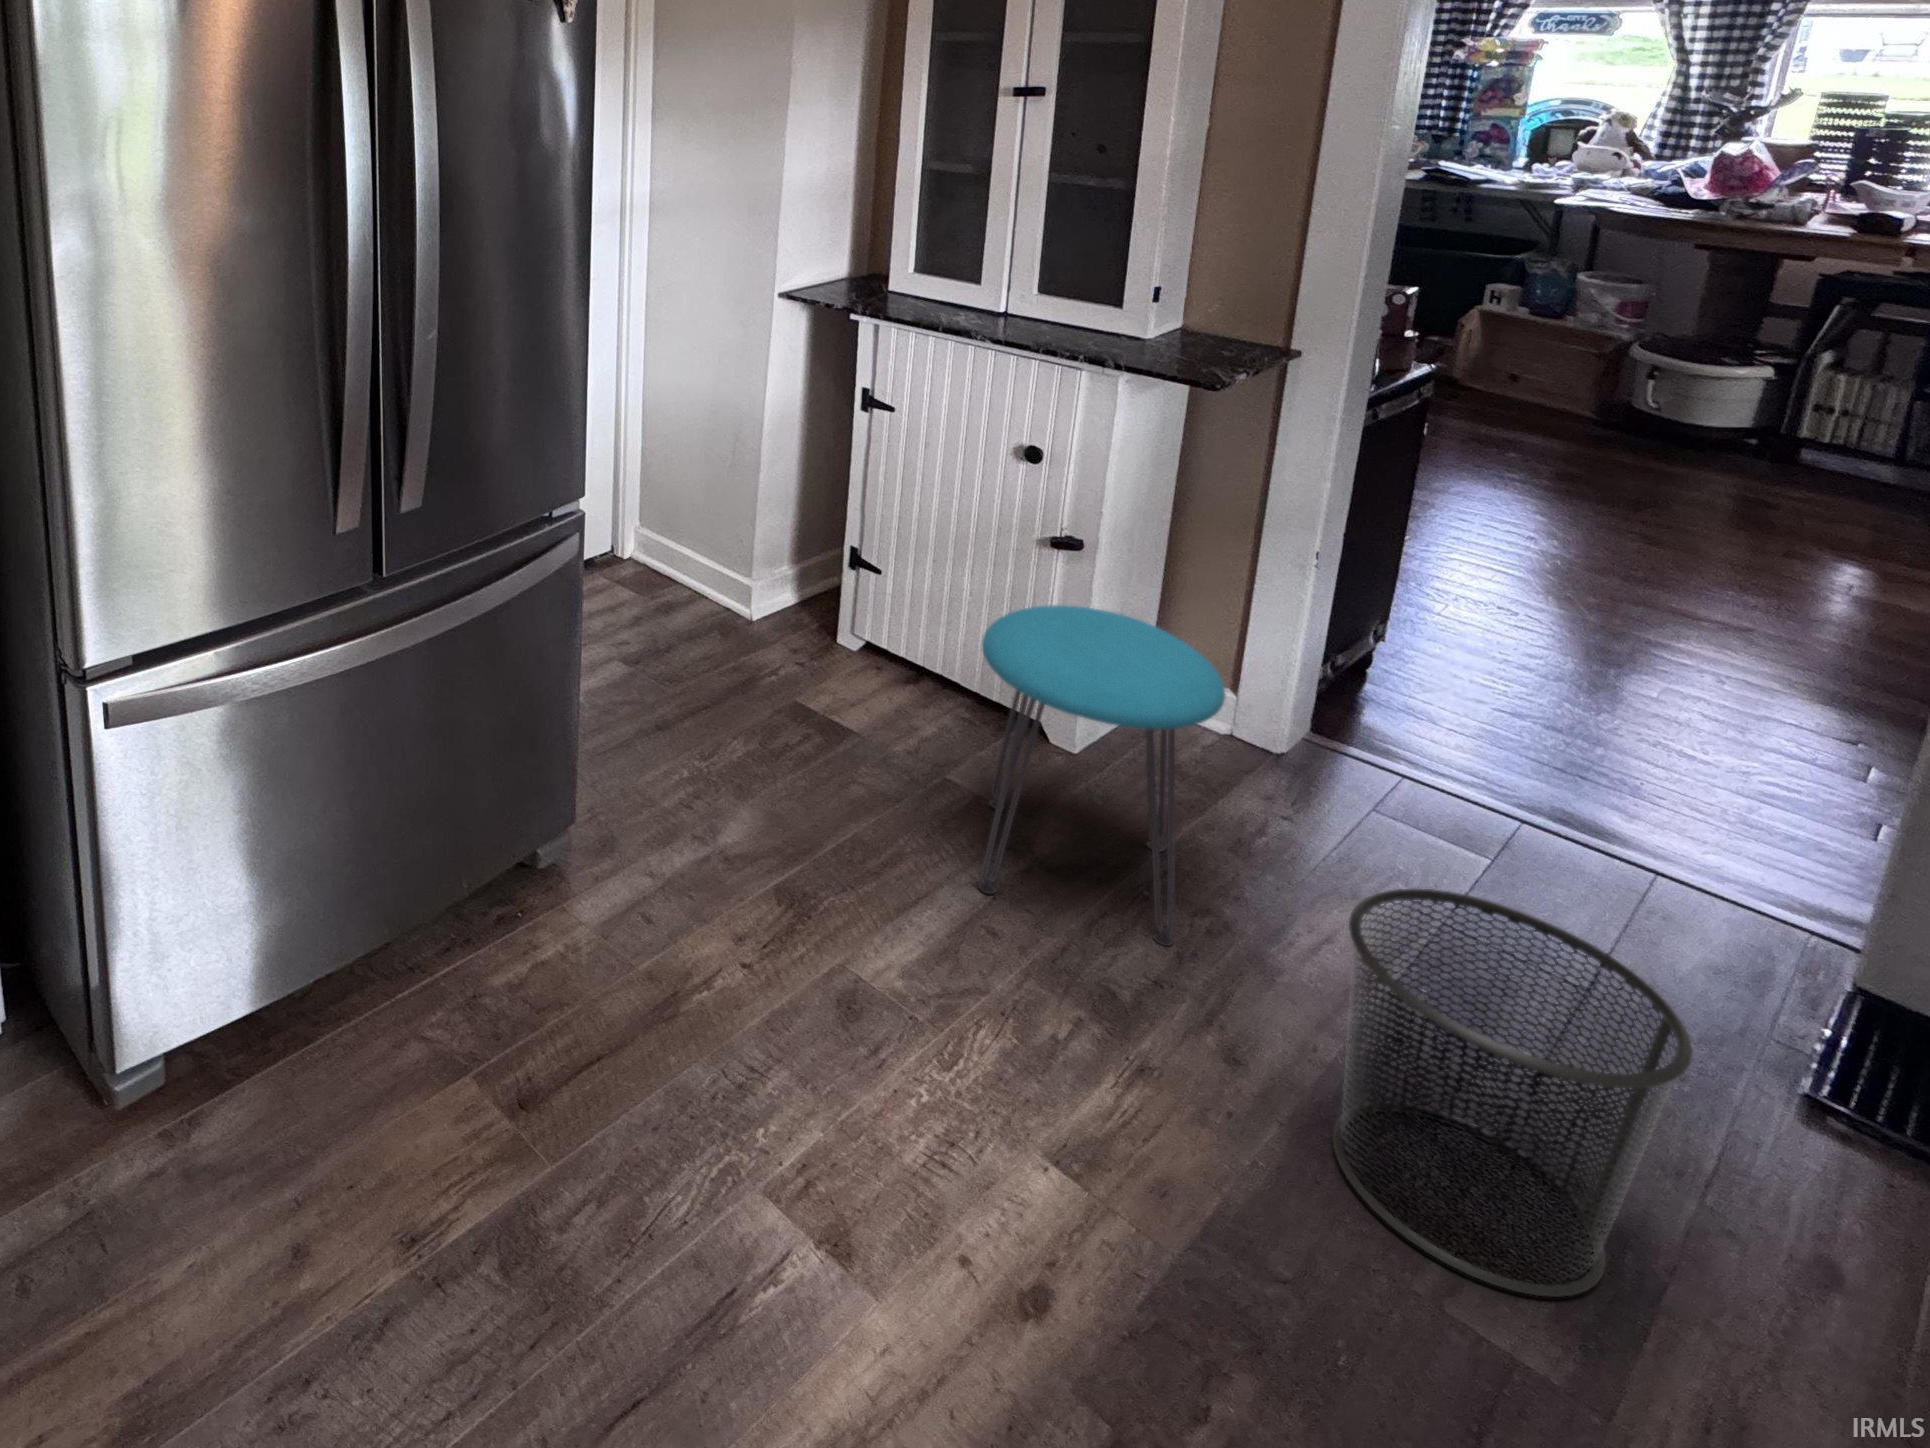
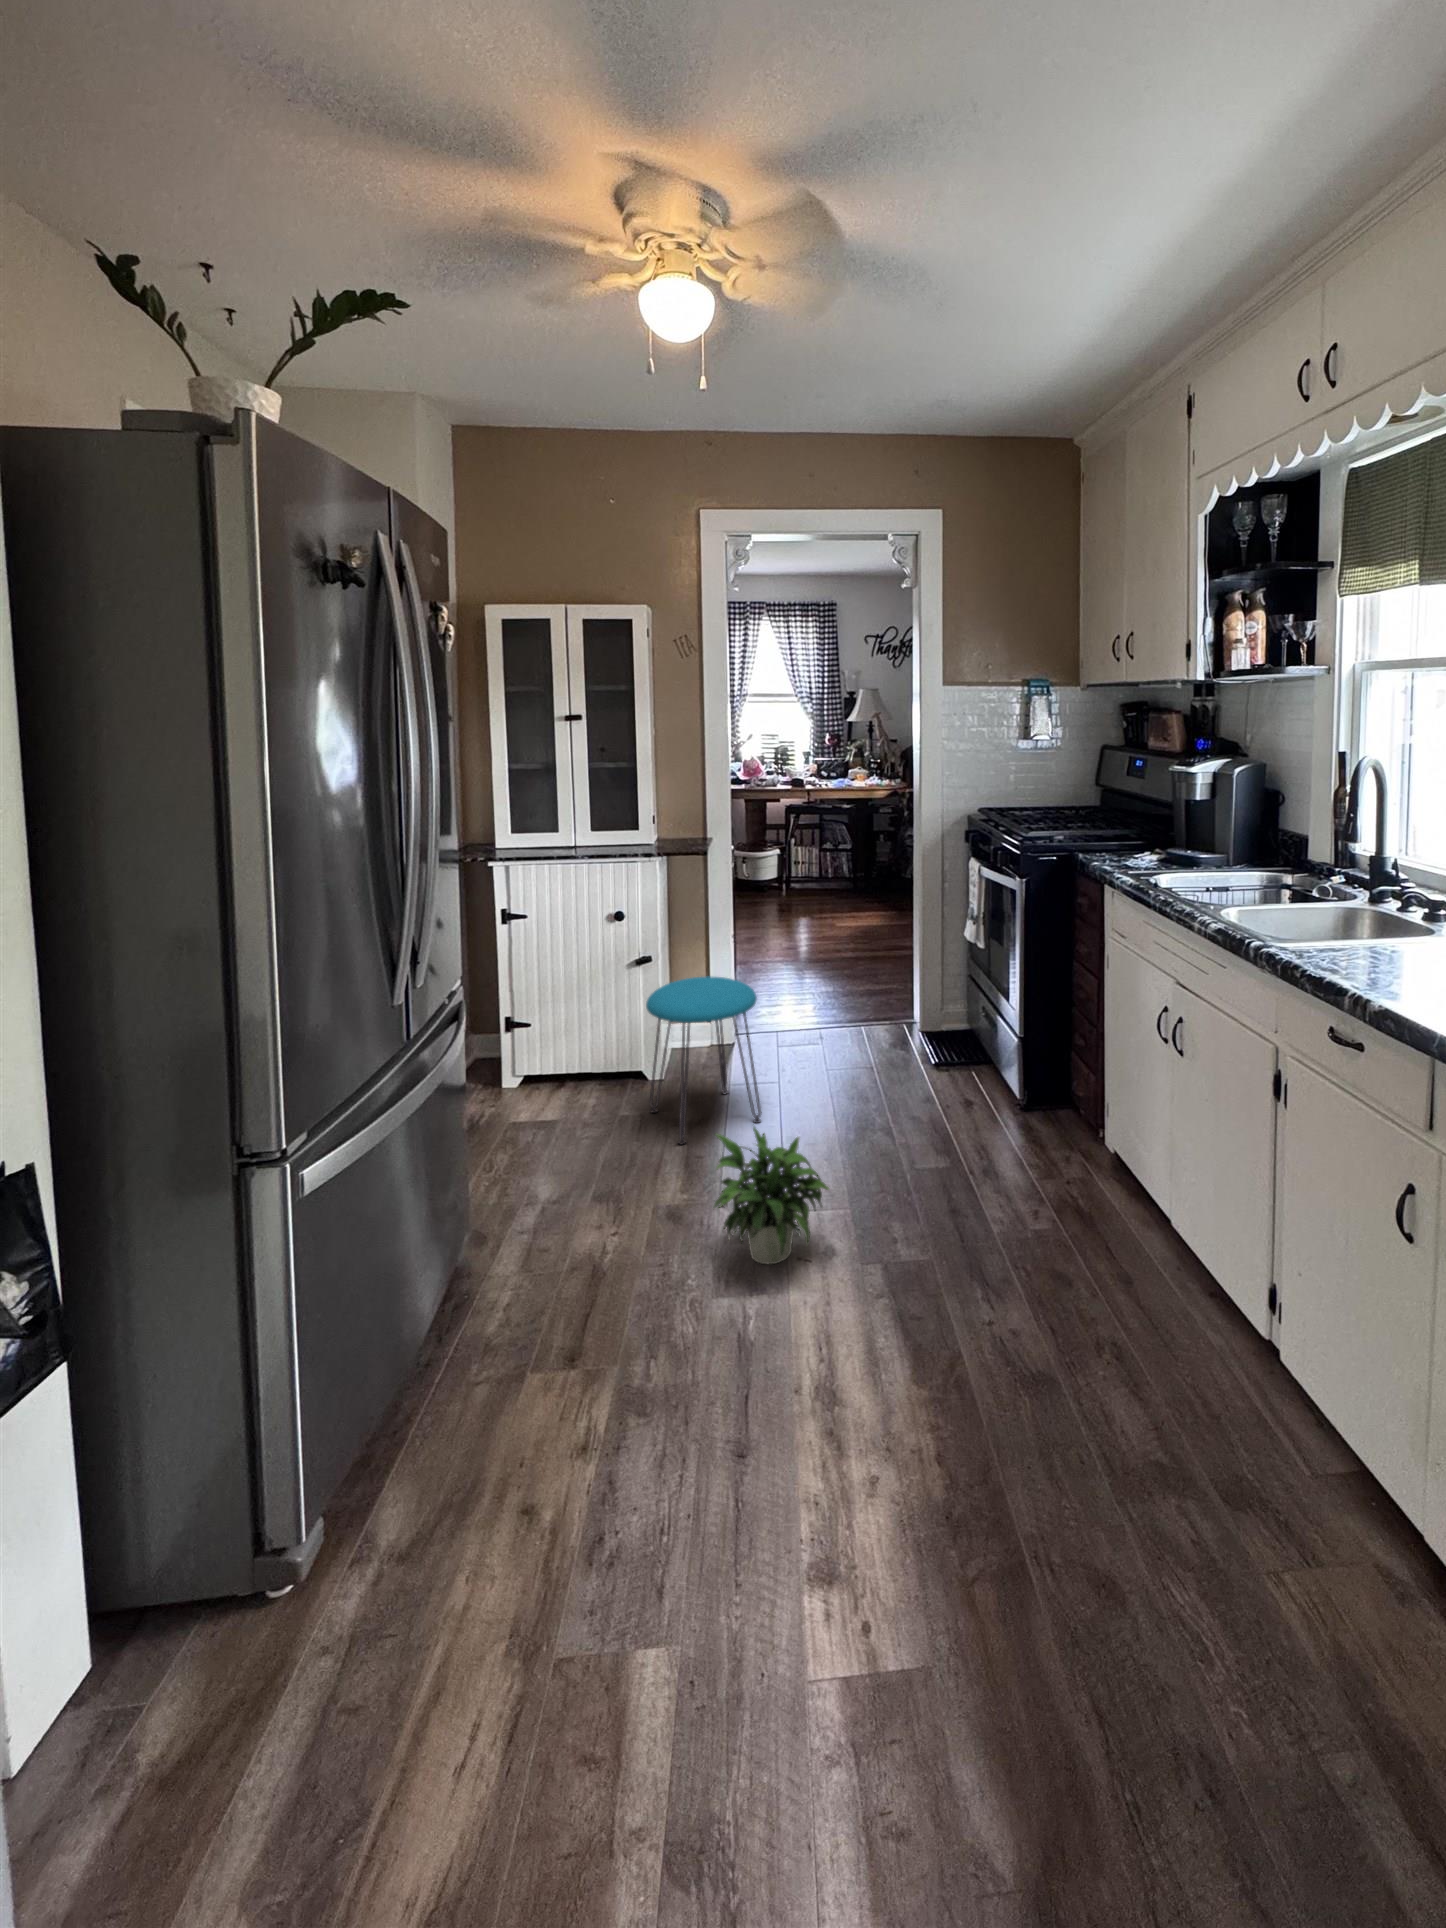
waste bin: present [1333,889,1693,1297] -> none [844,1018,943,1157]
potted plant: none [809,925,1069,1262] -> present [714,1127,829,1264]

